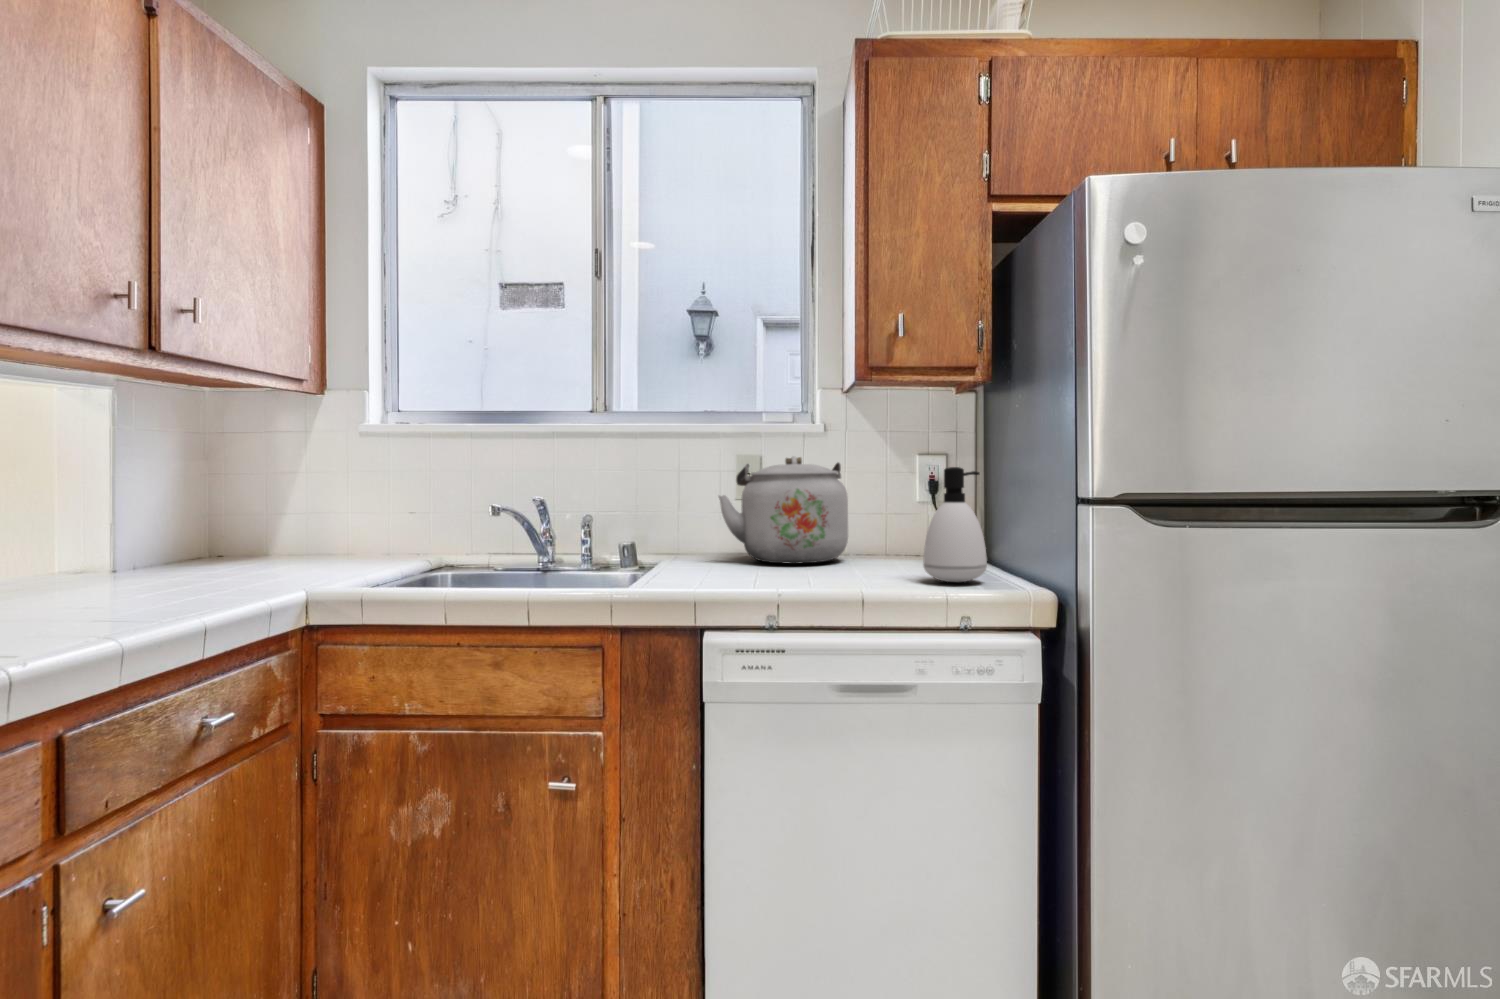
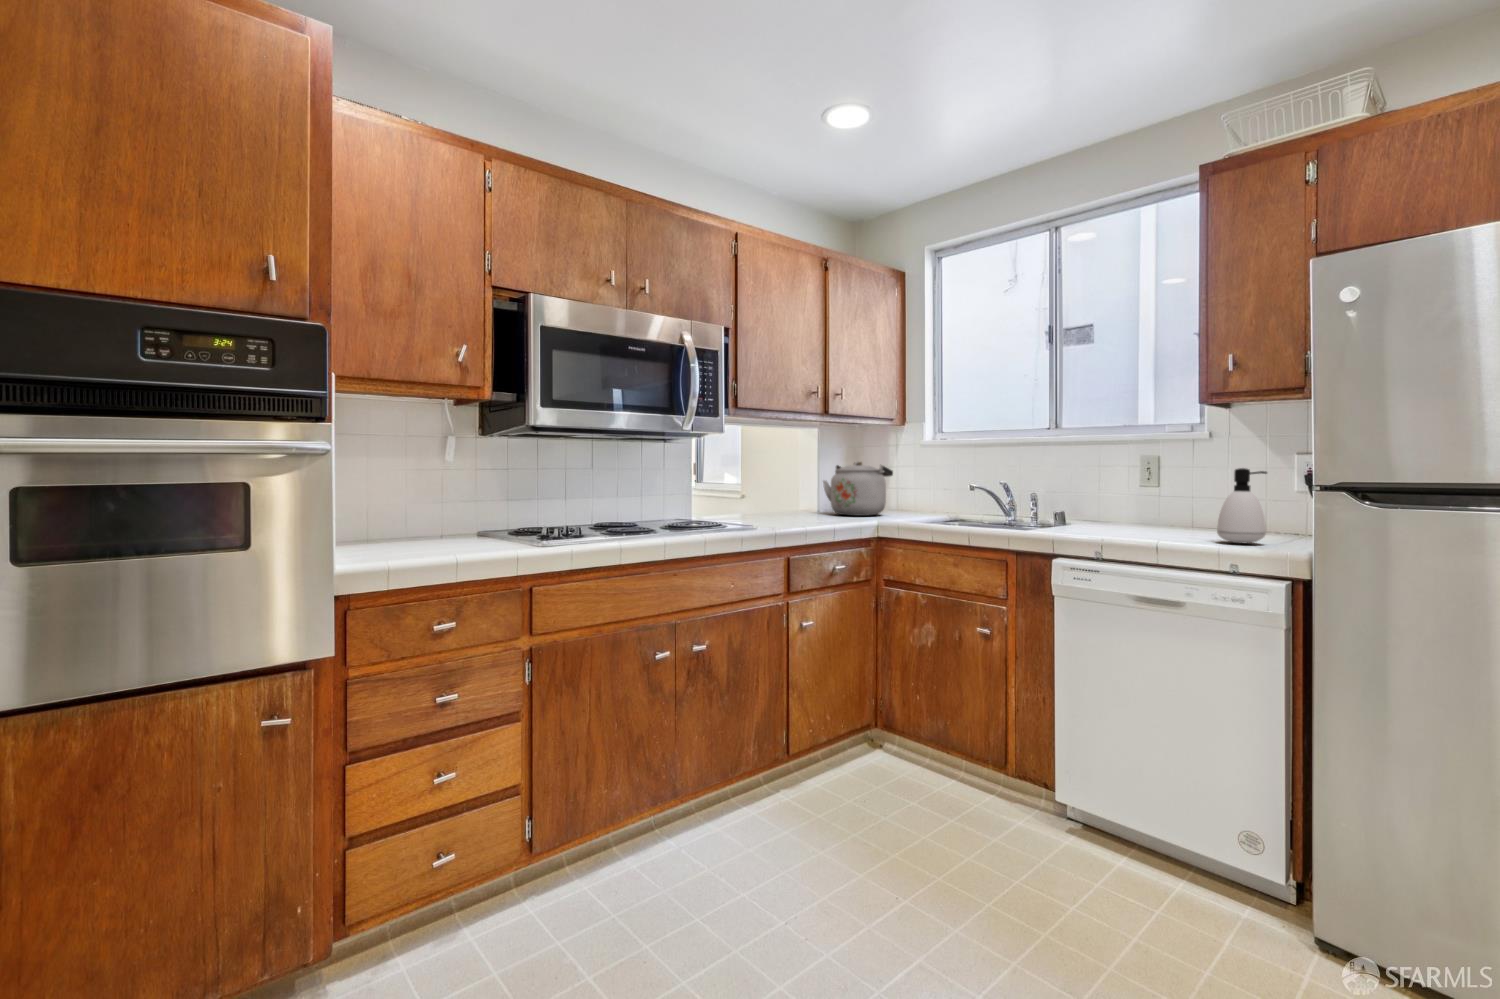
kettle: present [719,456,848,564] -> present [823,462,893,516]

